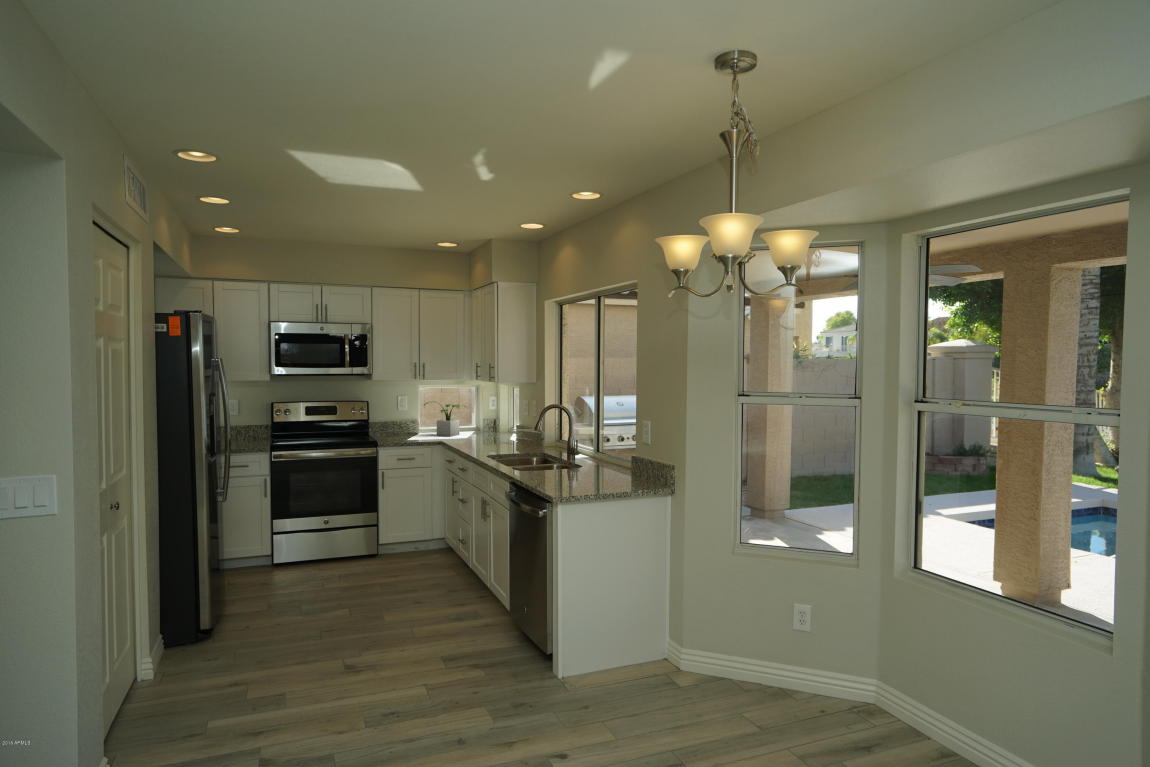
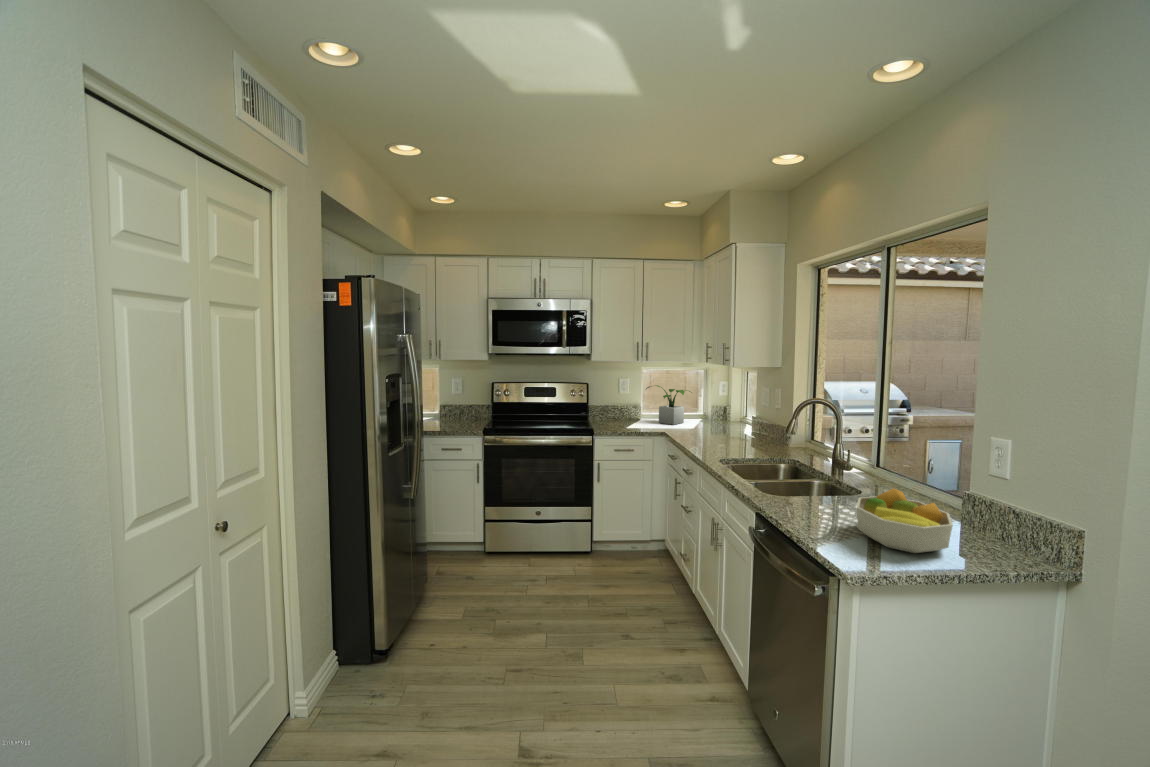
fruit bowl: none [565,454,615,488] -> present [857,488,953,553]

